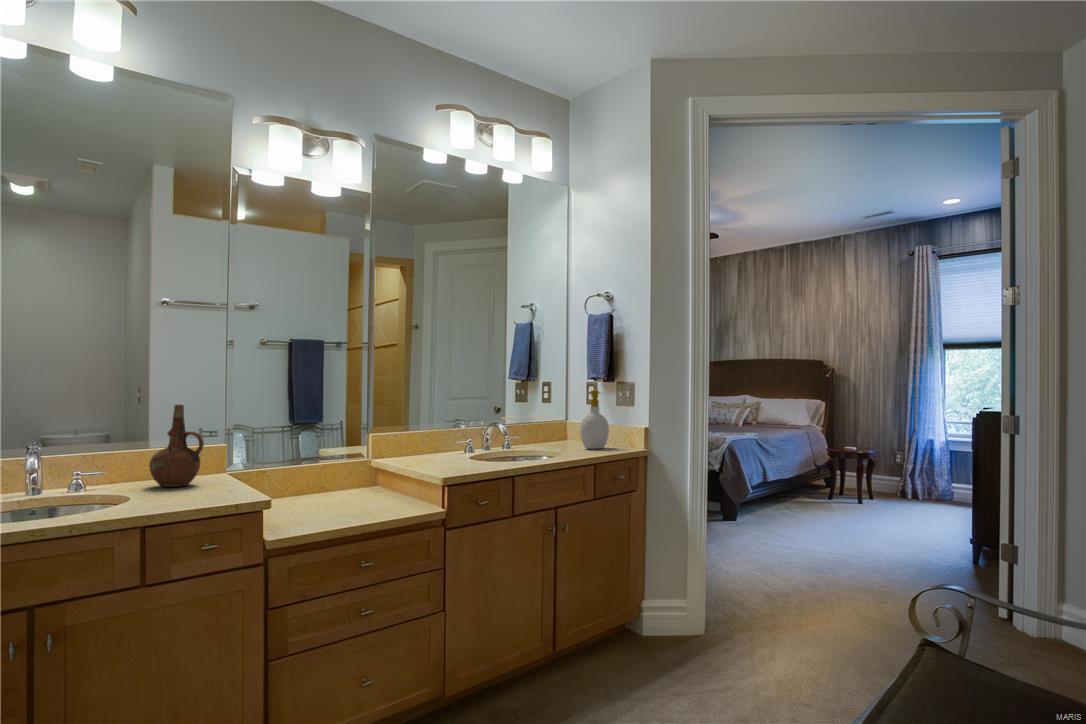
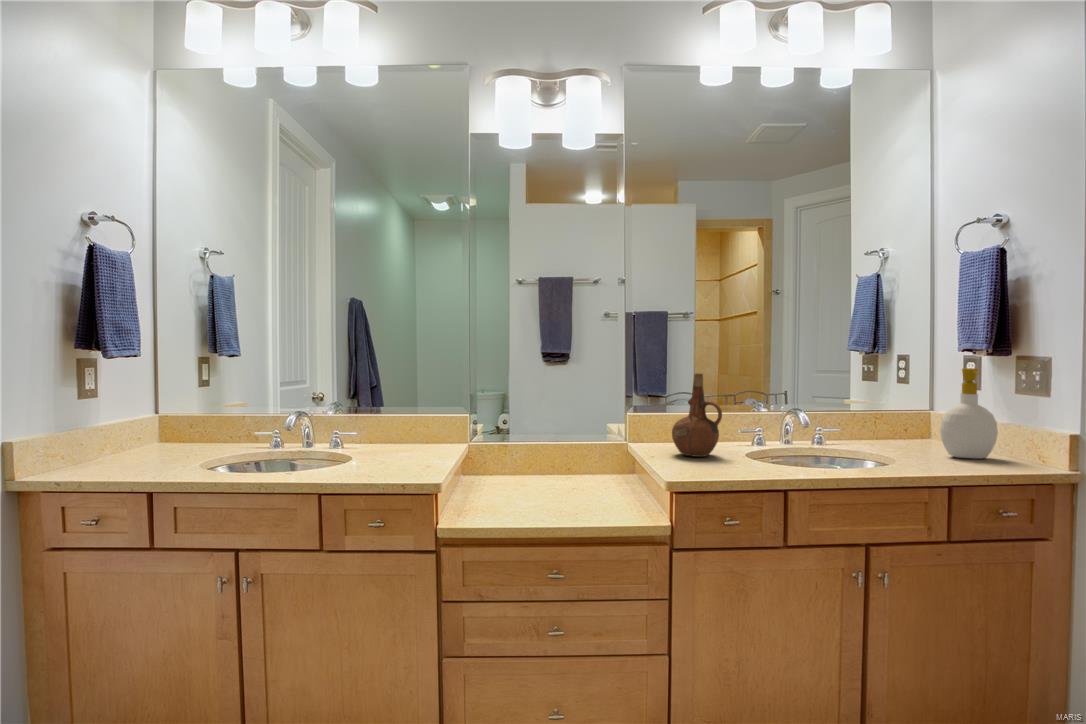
ceramic pitcher: present [149,405,204,487] -> present [672,373,722,457]

